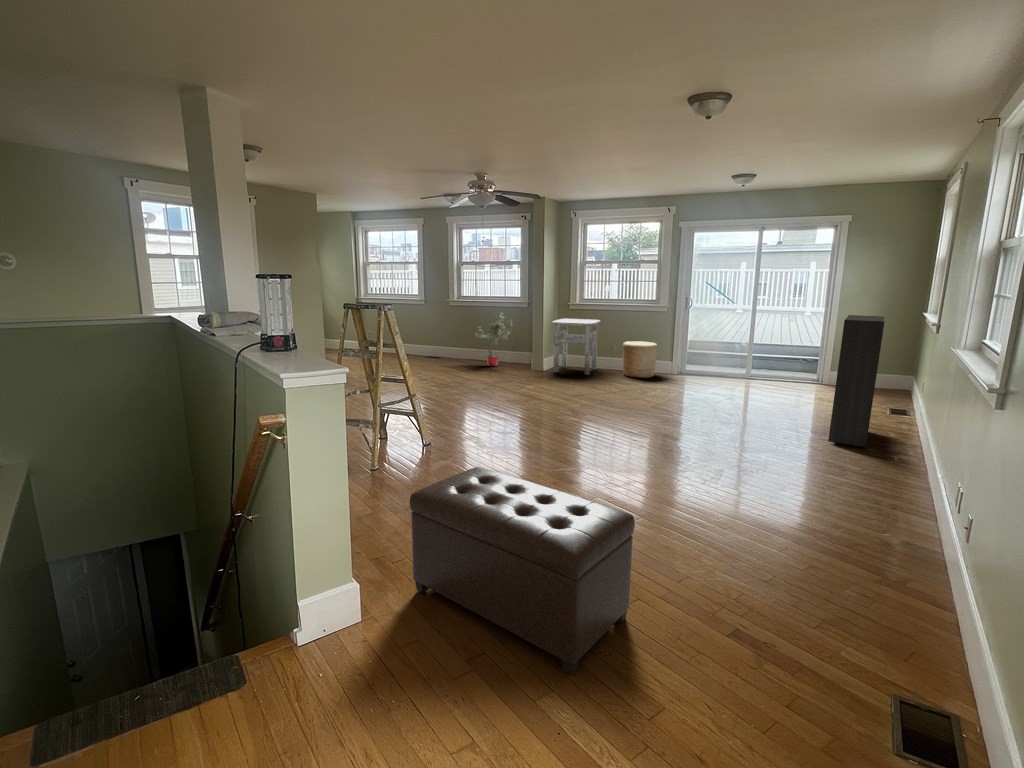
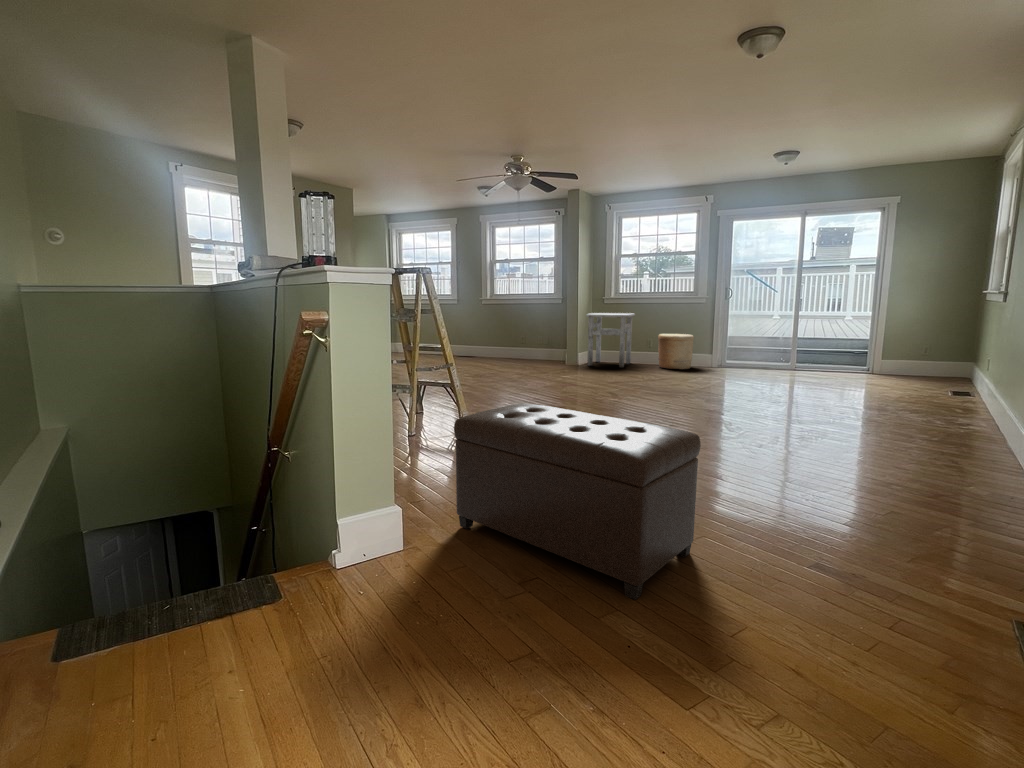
potted tree: present [475,312,512,367] -> none [507,306,546,362]
bookcase: present [828,315,897,460] -> none [886,285,966,431]

